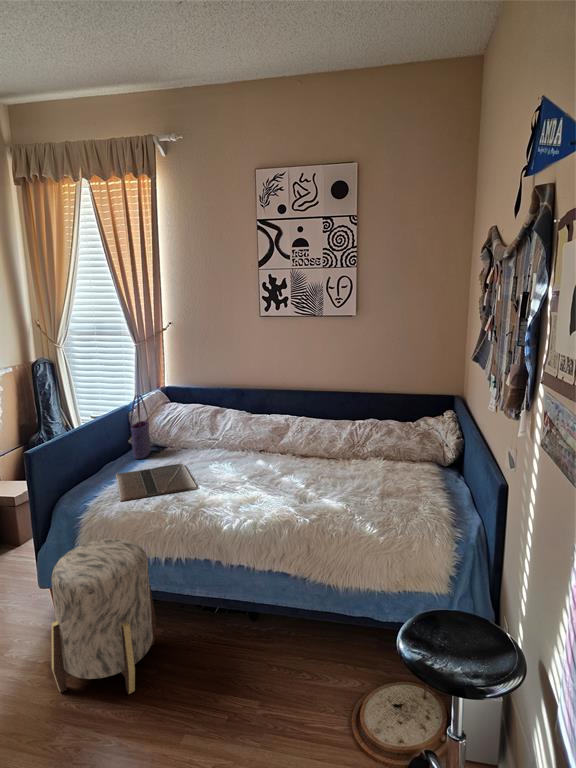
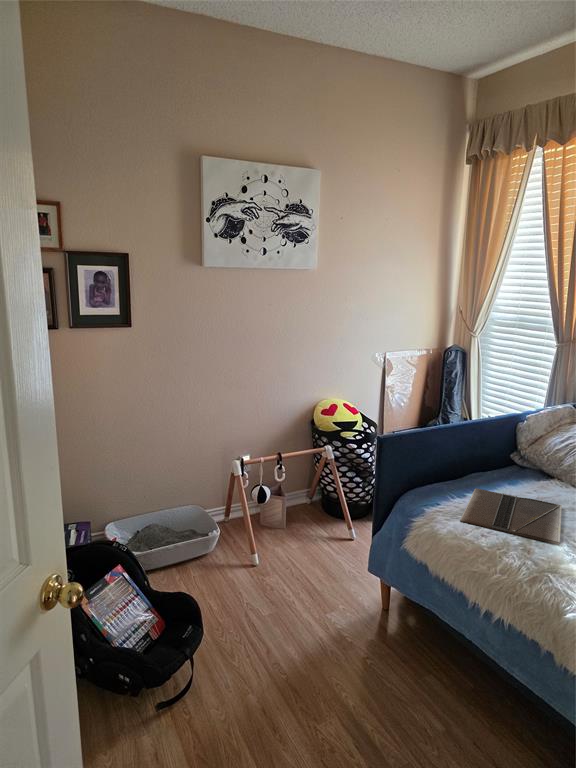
tote bag: present [131,395,151,459] -> none [507,405,538,481]
ottoman: present [51,539,156,694] -> none [343,549,461,733]

